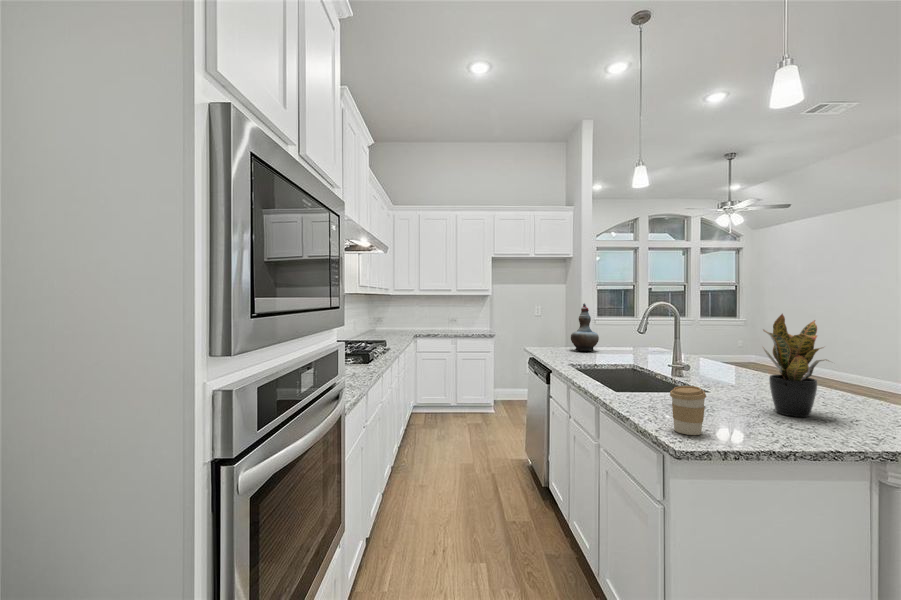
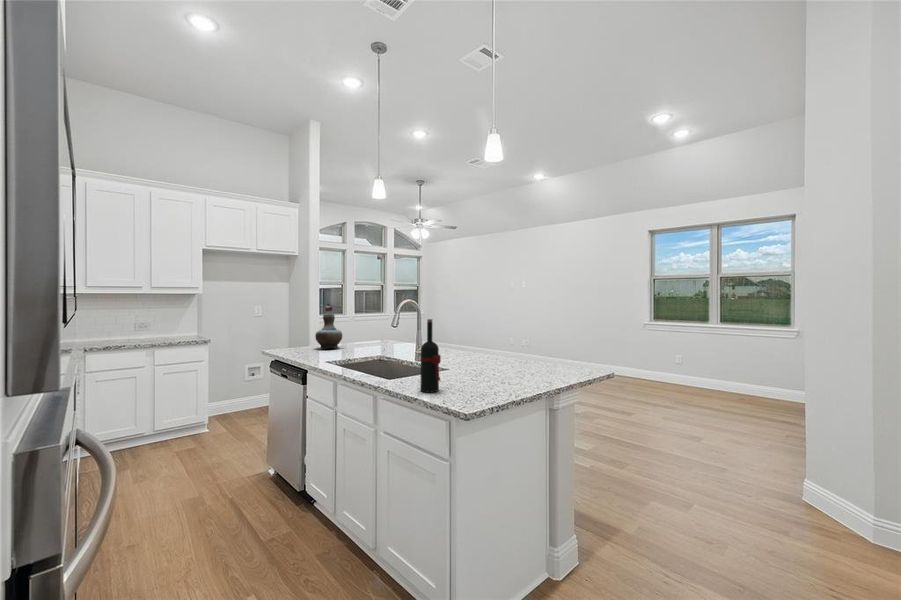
potted plant: present [763,314,829,417] -> none [487,305,532,379]
wine bottle: none [641,325,667,415] -> present [420,319,441,392]
coffee cup: present [670,386,706,435] -> none [451,365,475,402]

